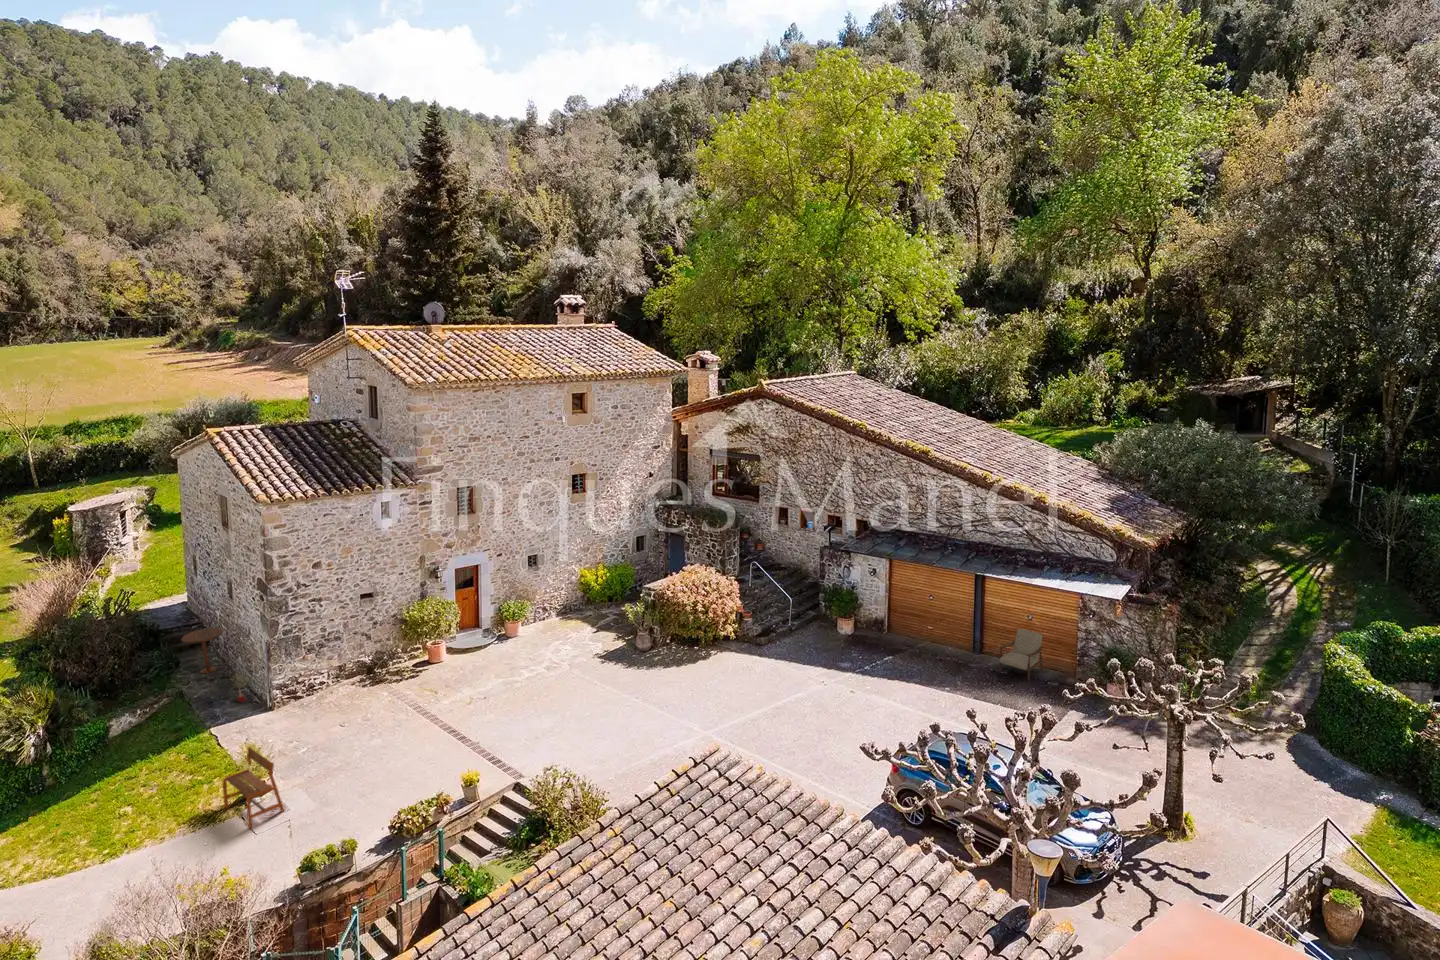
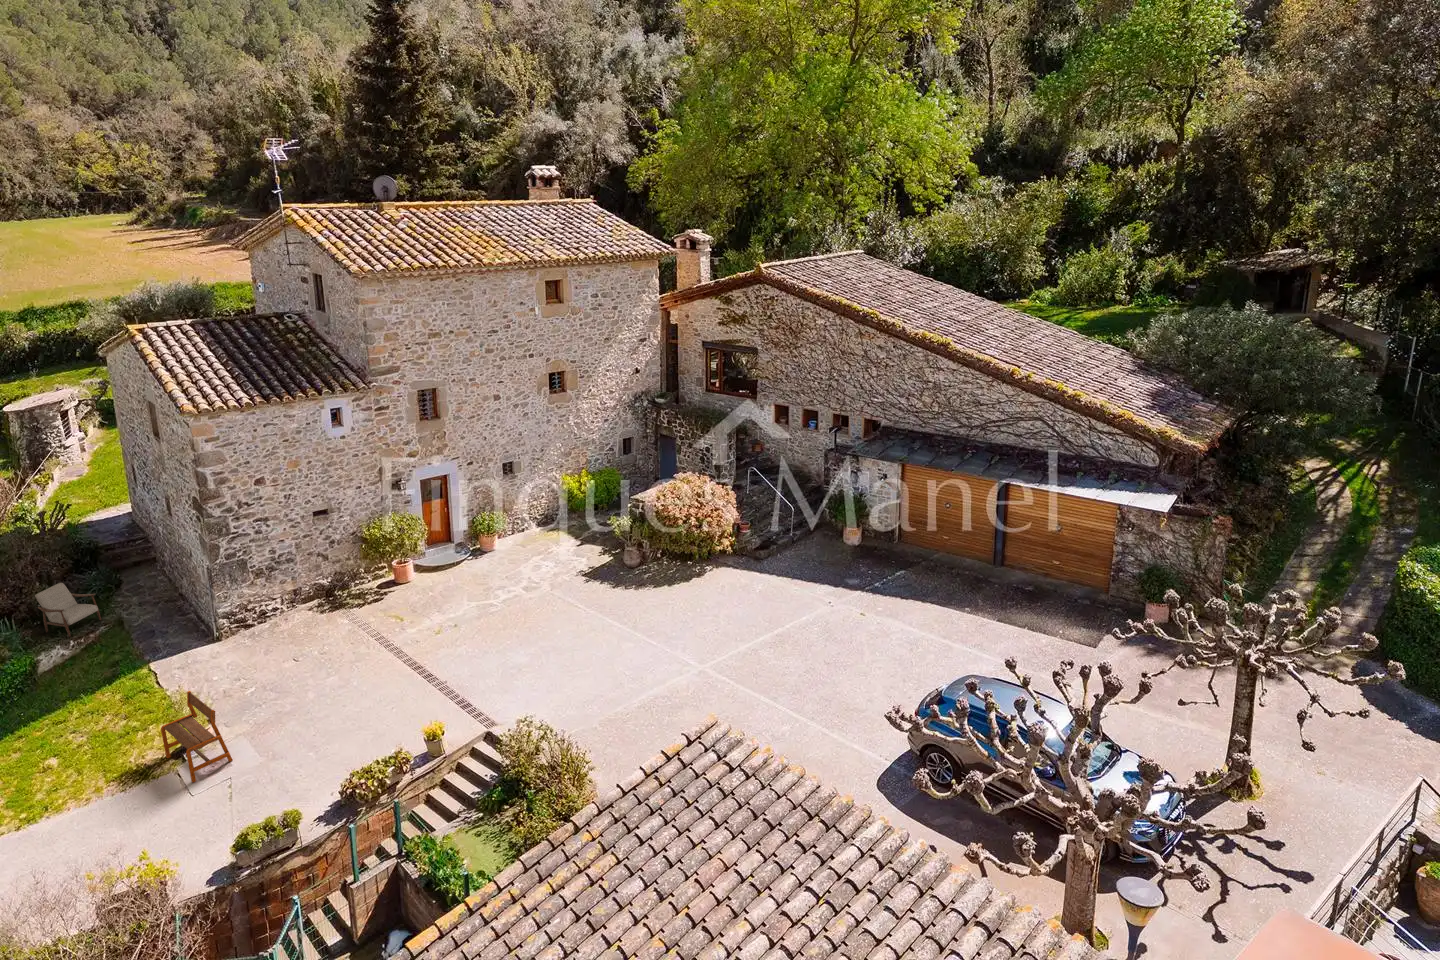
pedestal table: present [181,628,222,674] -> none [122,548,168,597]
chair: present [999,629,1043,681] -> present [35,583,101,637]
potted tree: present [232,668,252,702] -> none [175,594,202,631]

